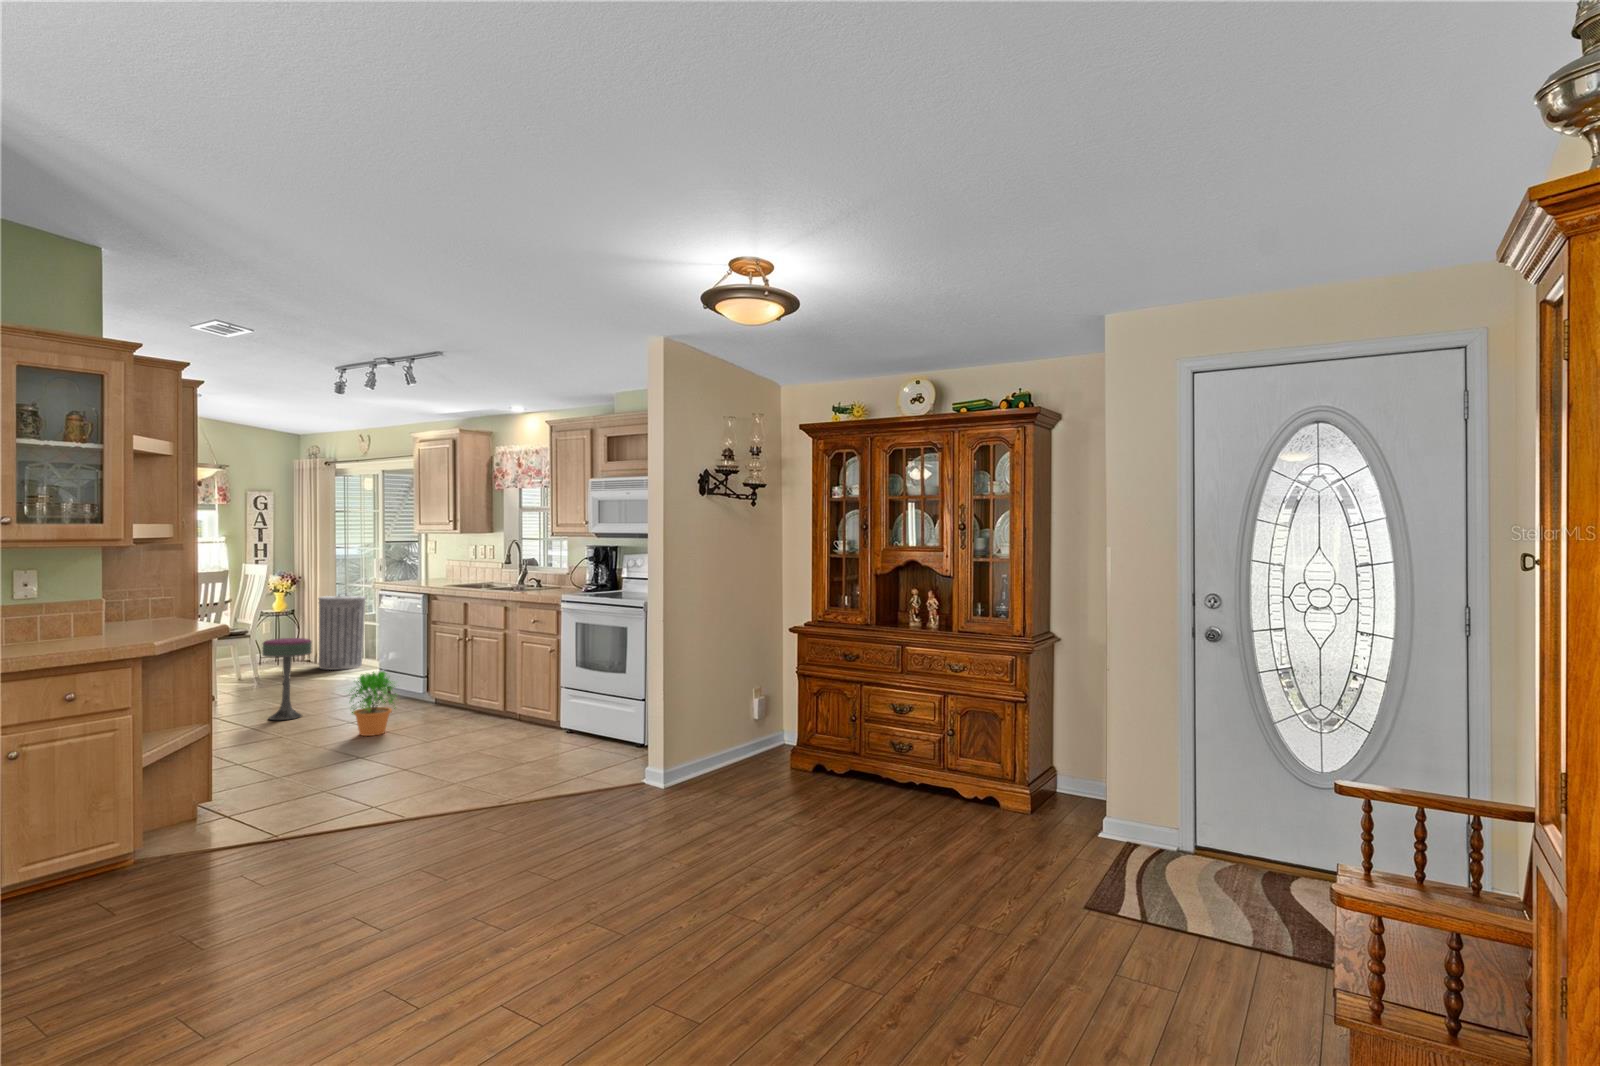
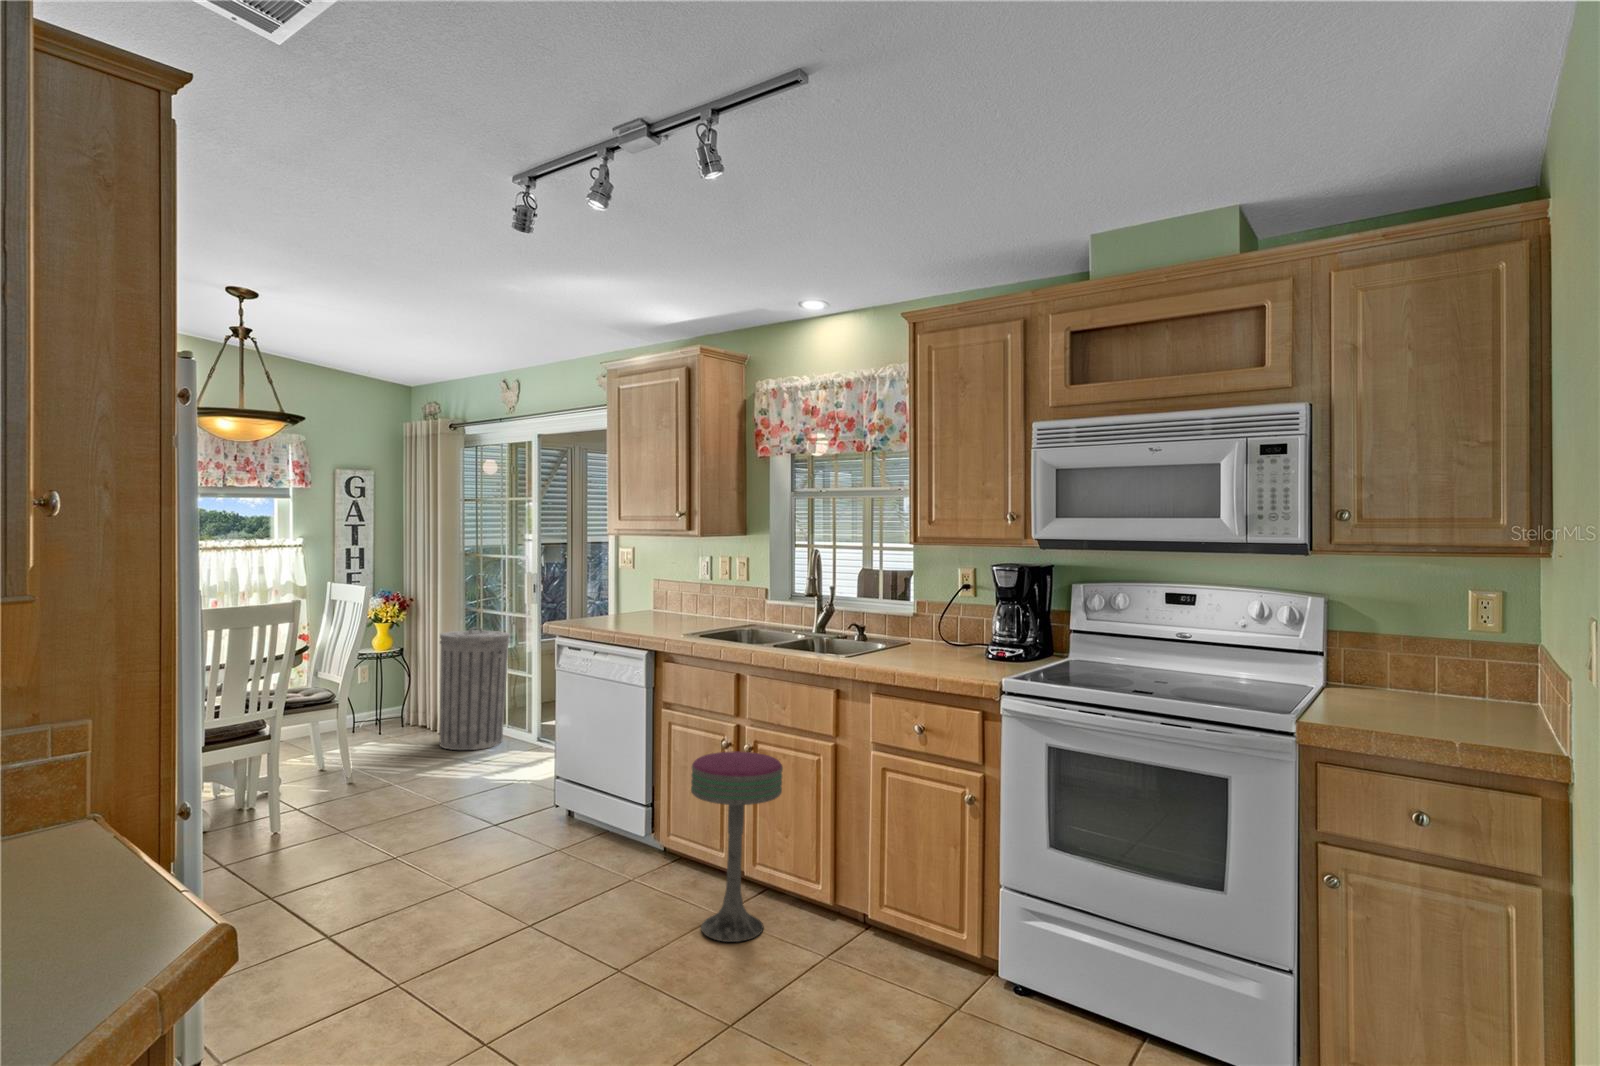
bar stool: present [262,638,312,720] -> present [691,752,783,942]
potted plant: present [349,672,396,736] -> none [522,825,644,978]

